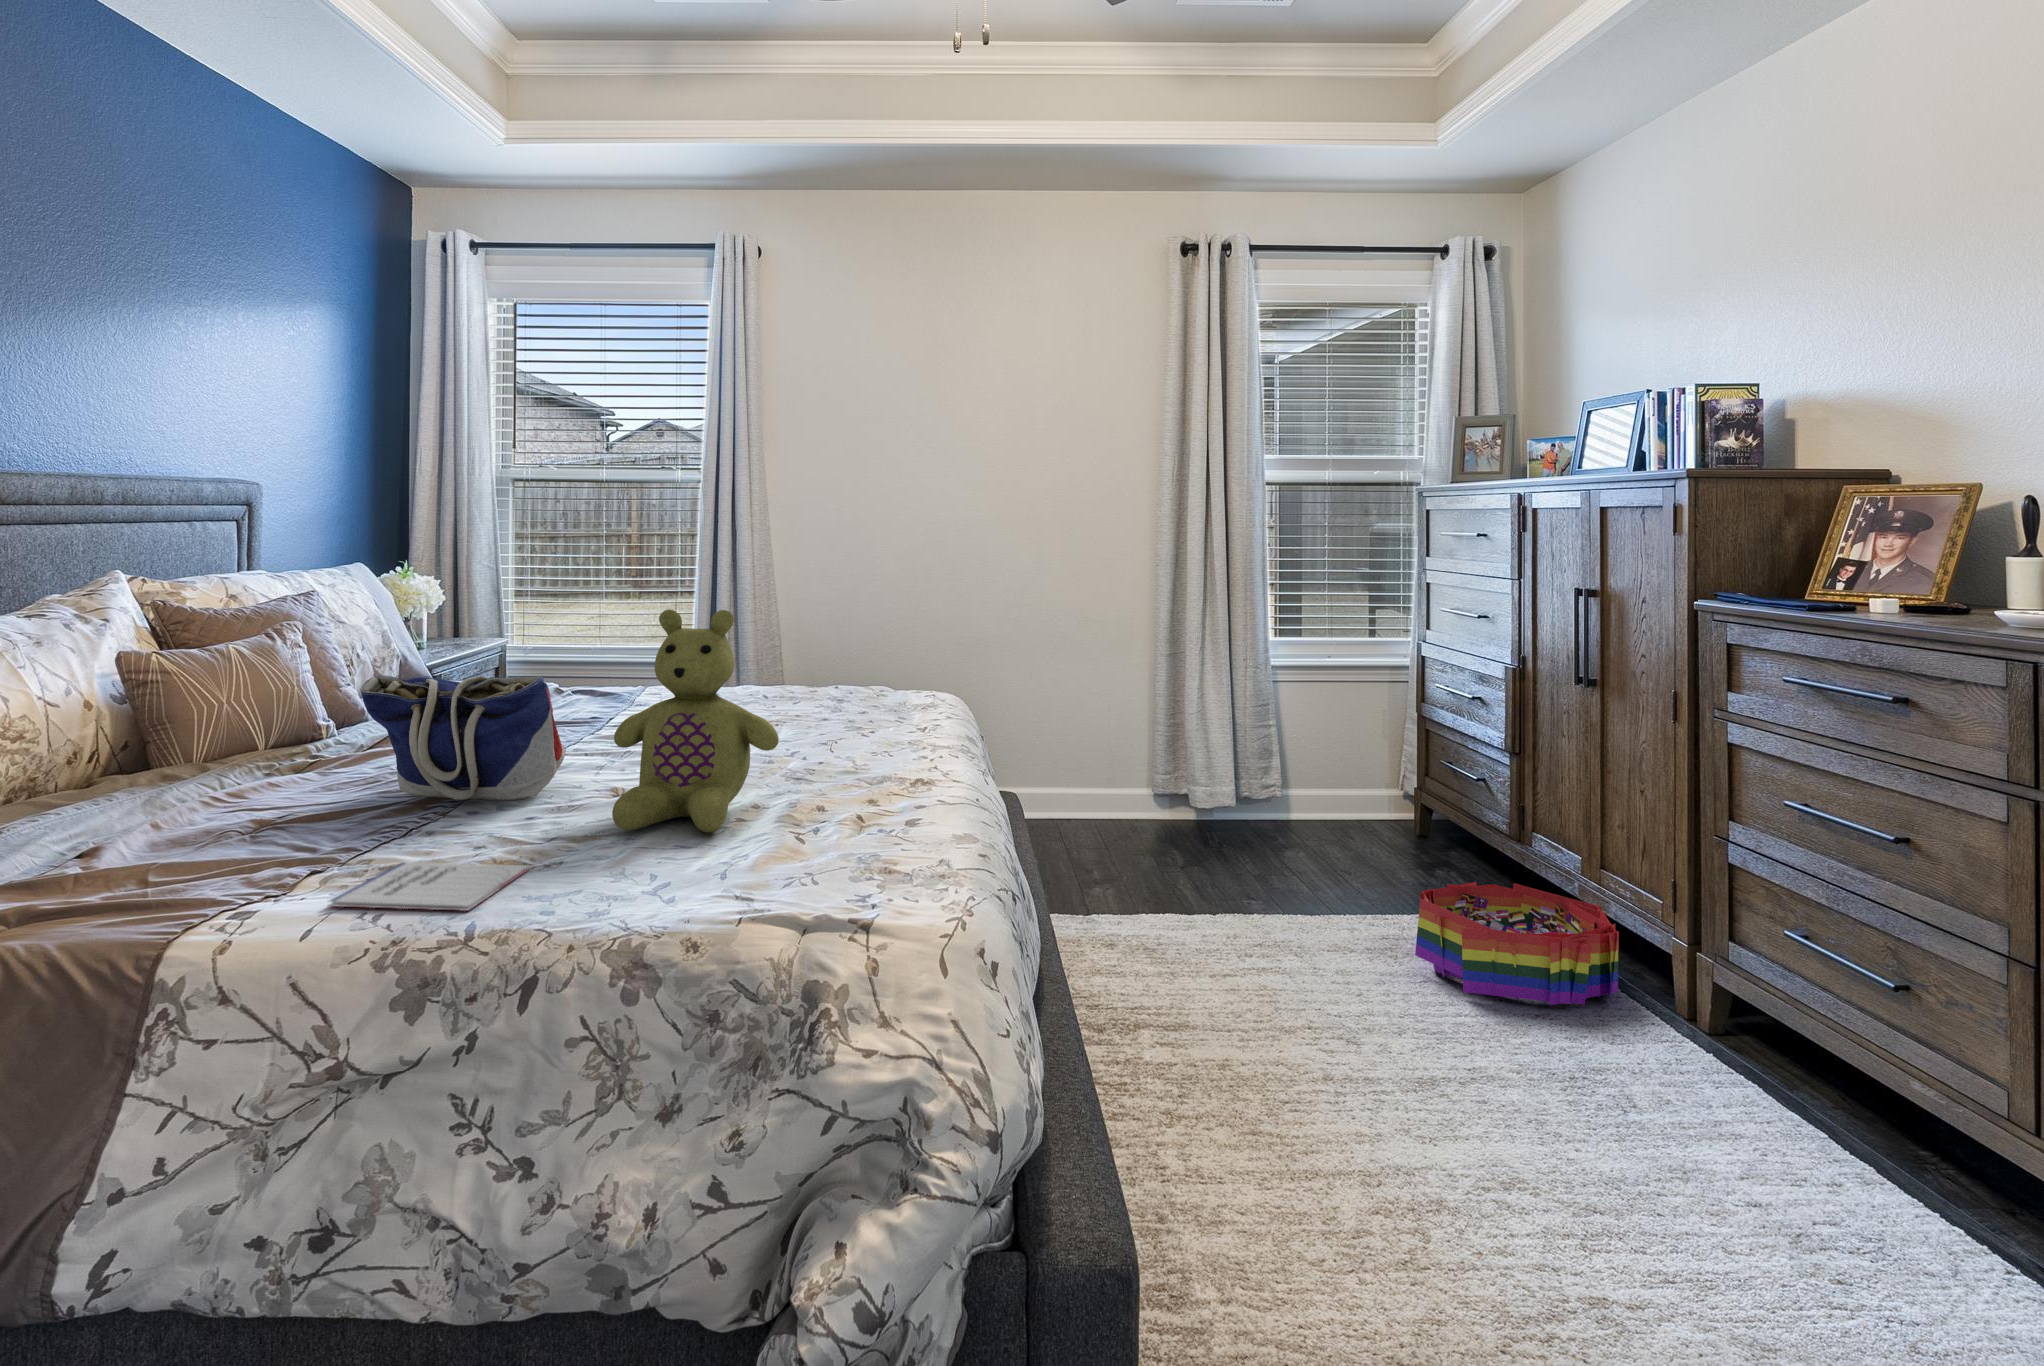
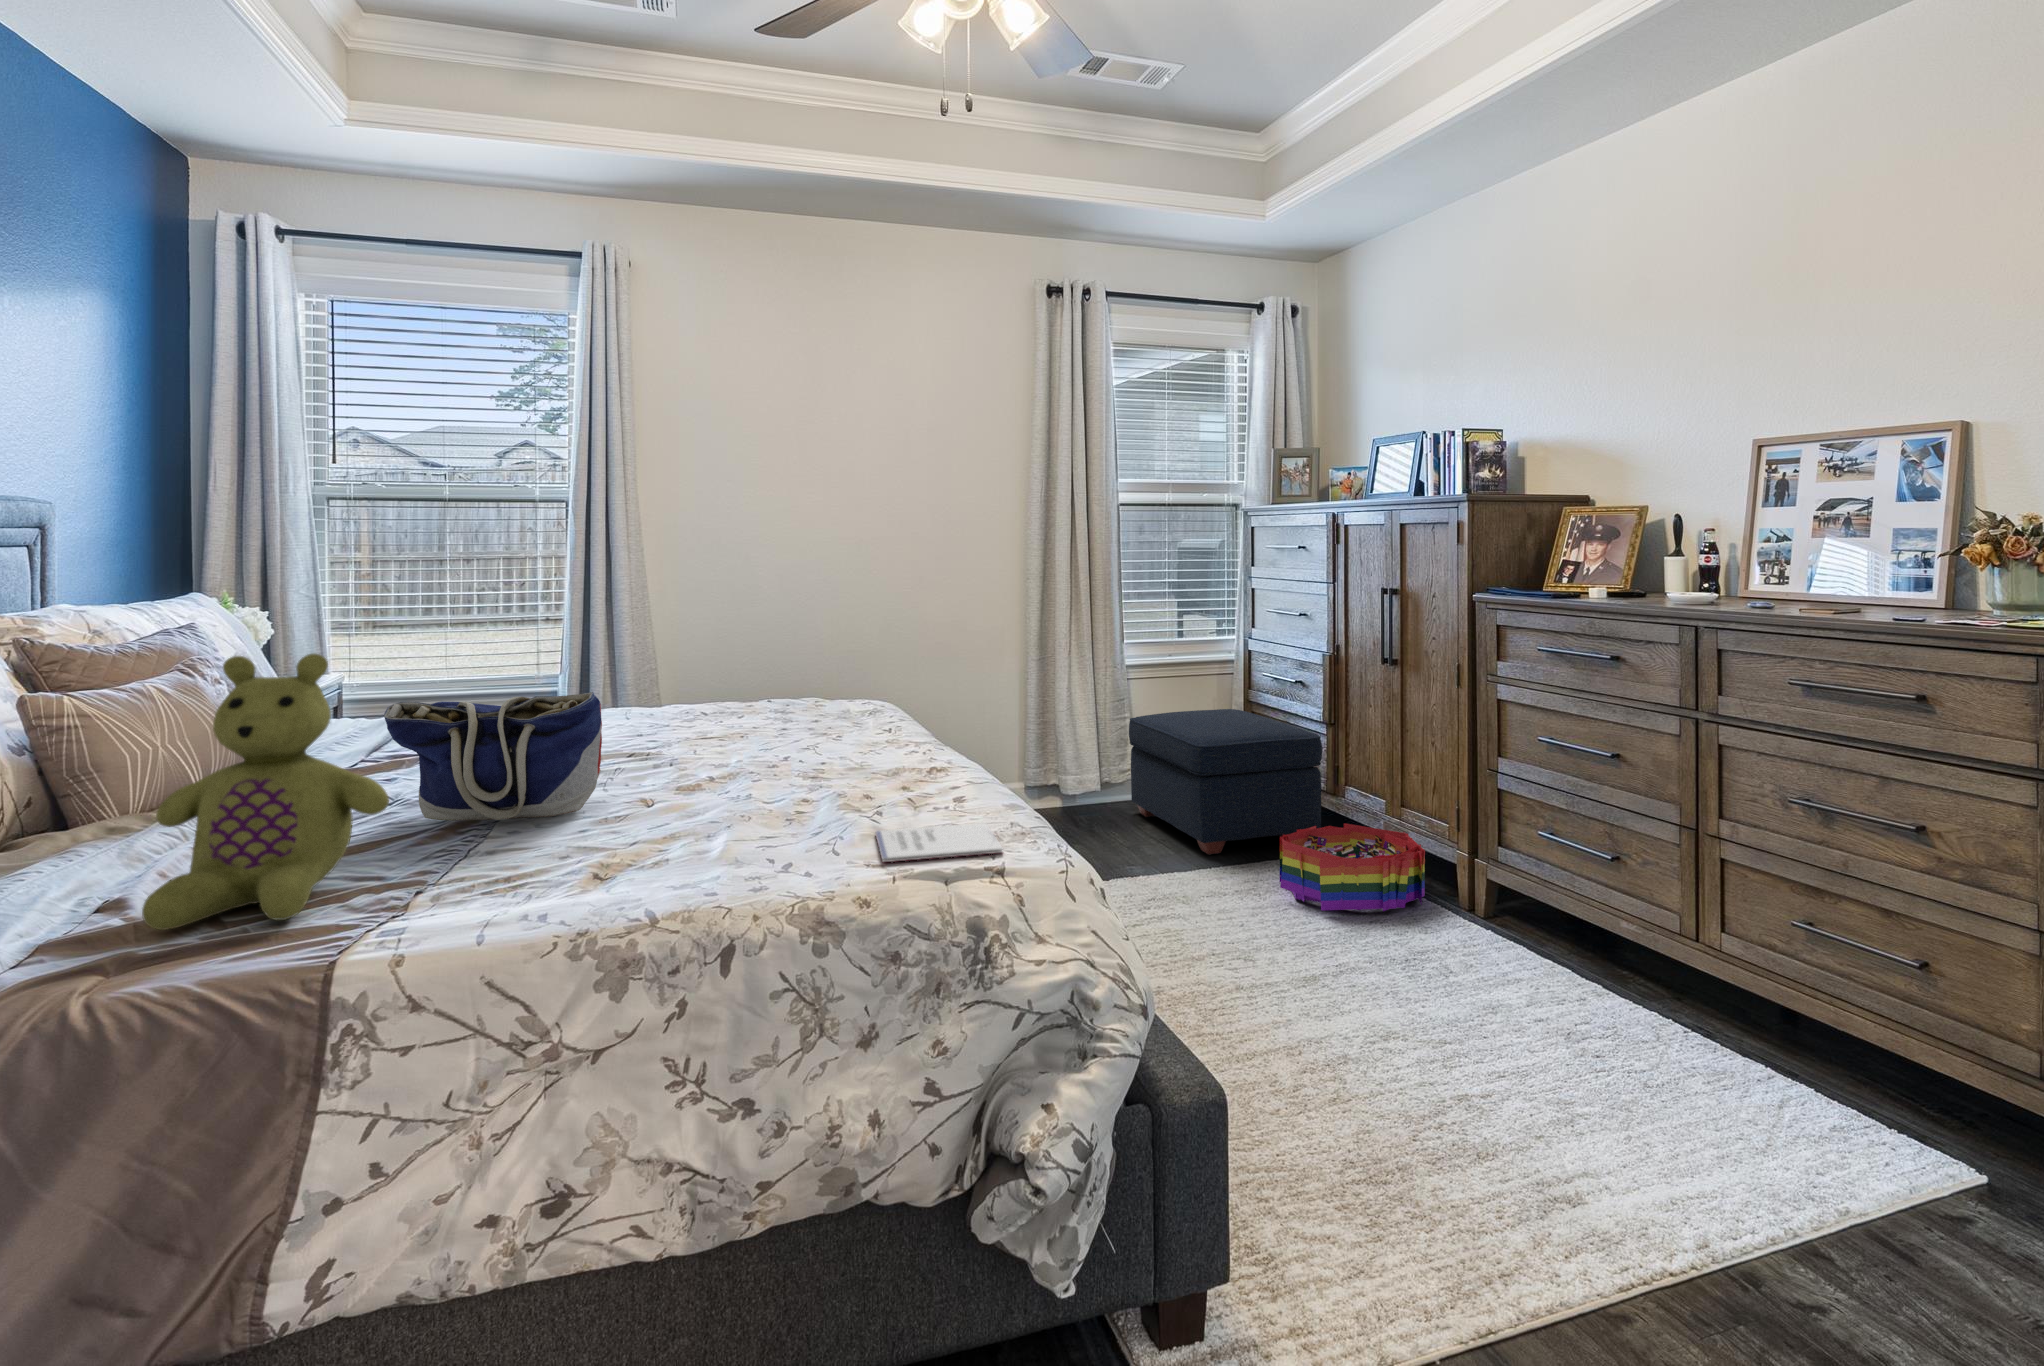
stuffed bear: present [612,609,779,832] -> present [142,653,389,930]
ottoman: none [1262,730,1496,901] -> present [1129,709,1322,855]
notebook: present [330,862,529,911] -> present [875,823,1003,862]

